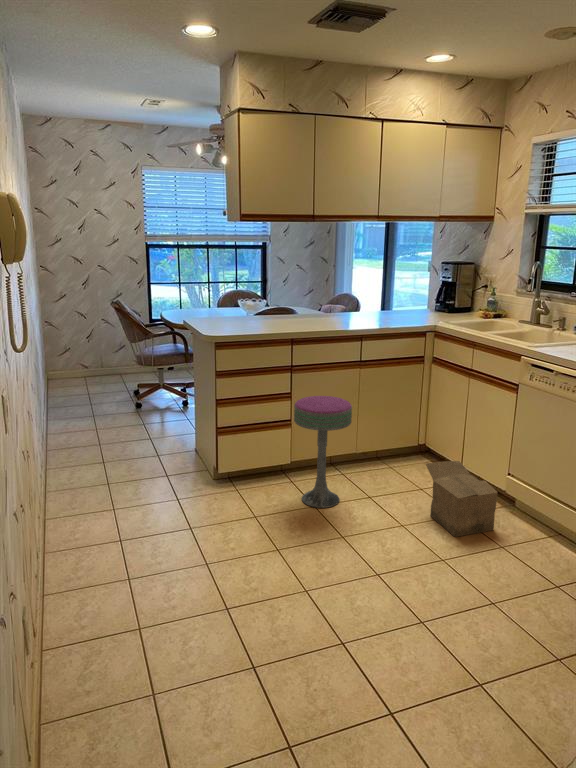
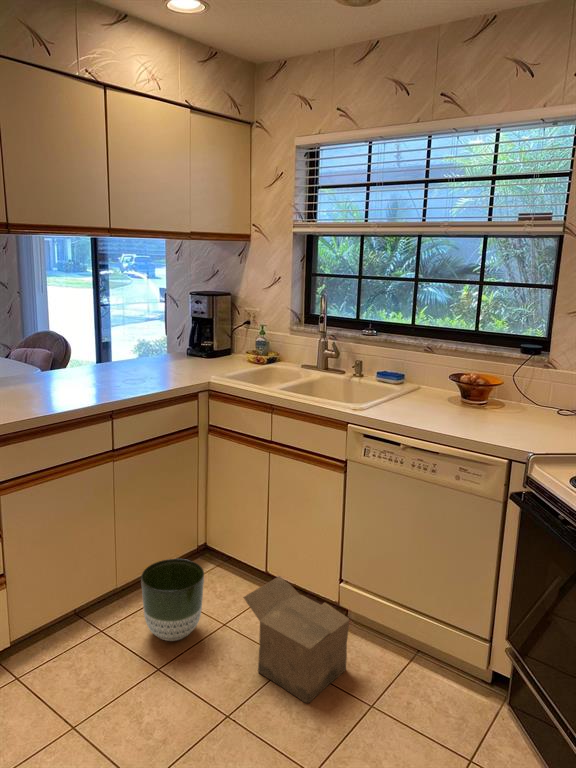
bar stool: present [294,396,352,508] -> none [23,521,126,718]
planter: none [366,439,408,490] -> present [141,559,204,641]

